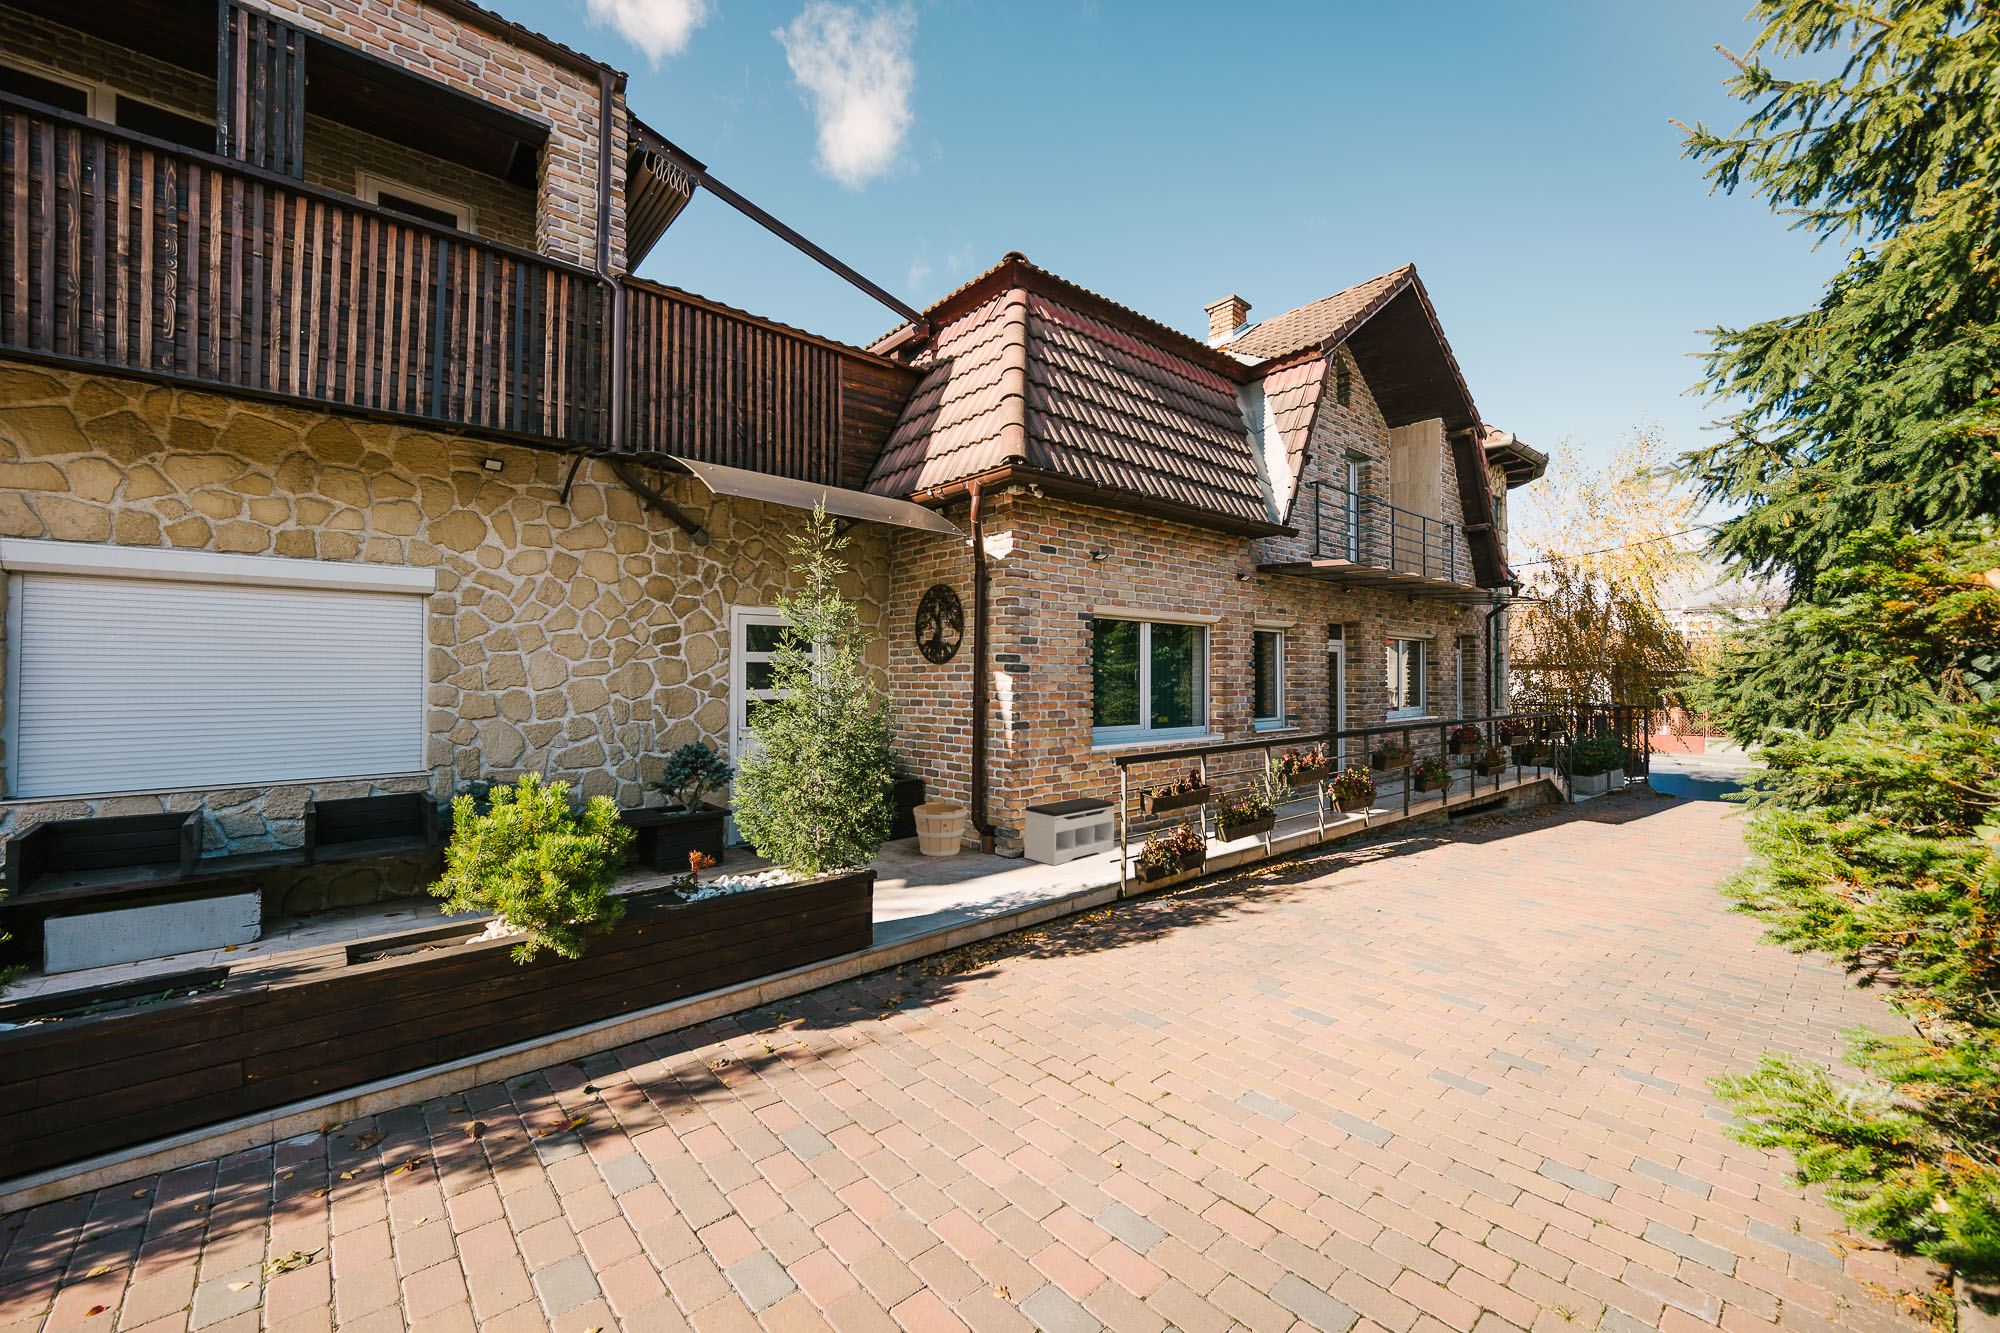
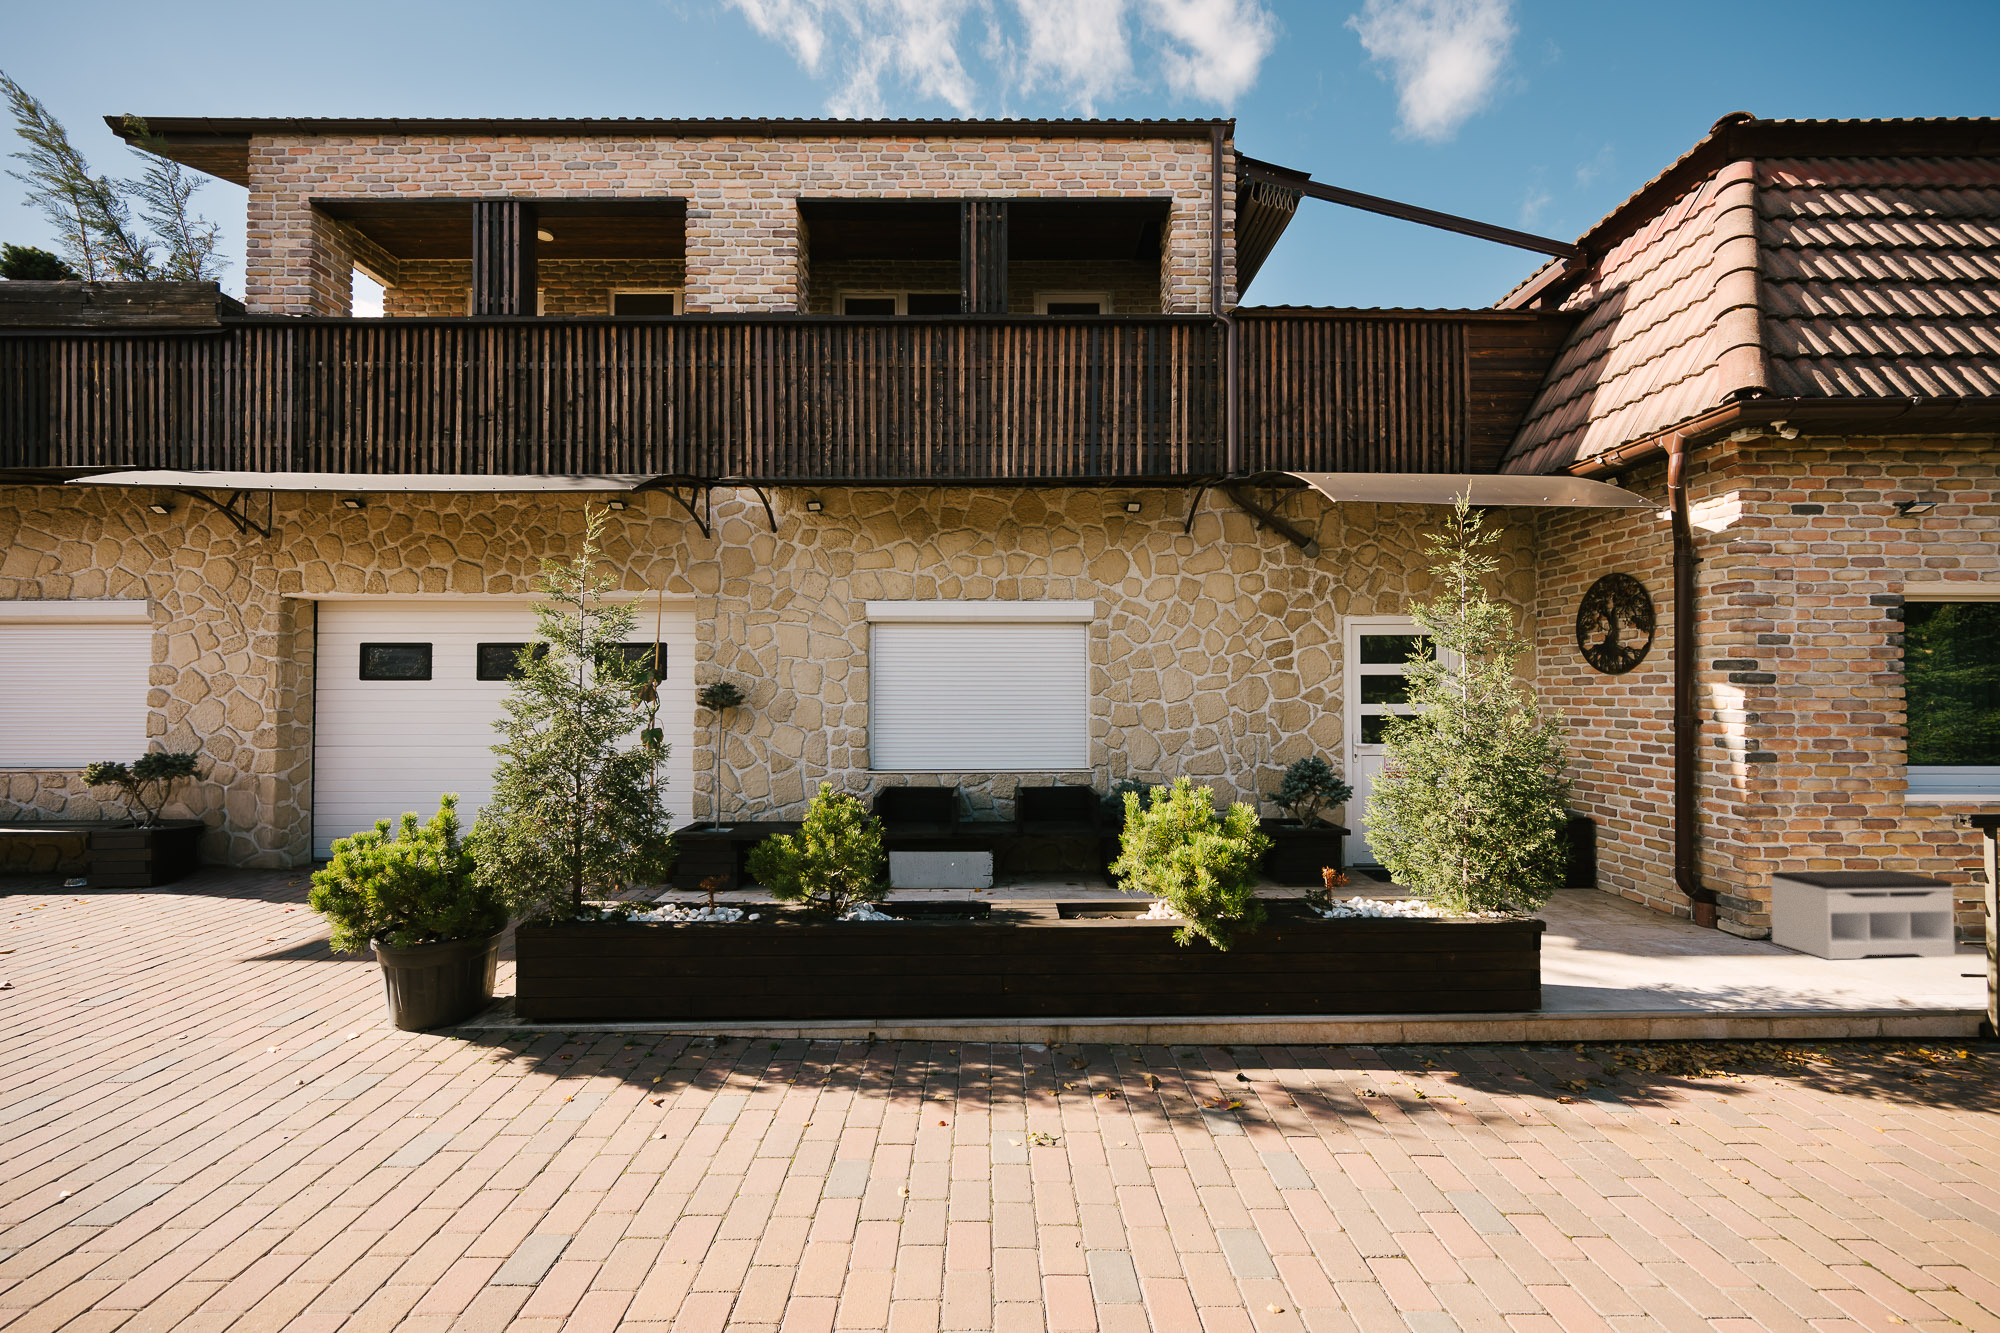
wooden bucket: present [913,802,968,857] -> none [1585,853,1671,924]

